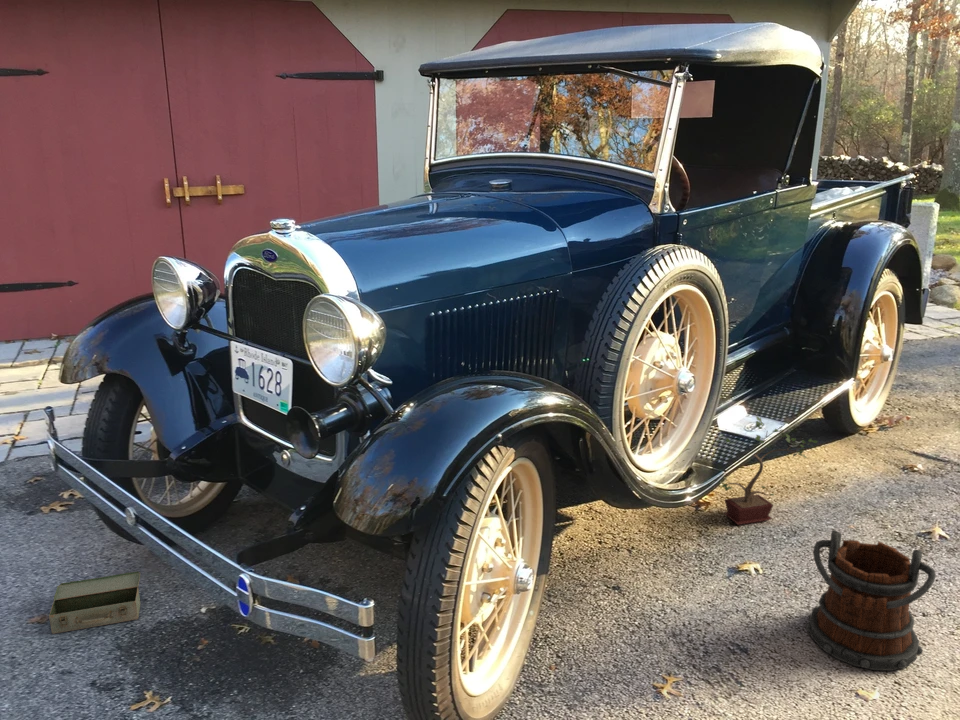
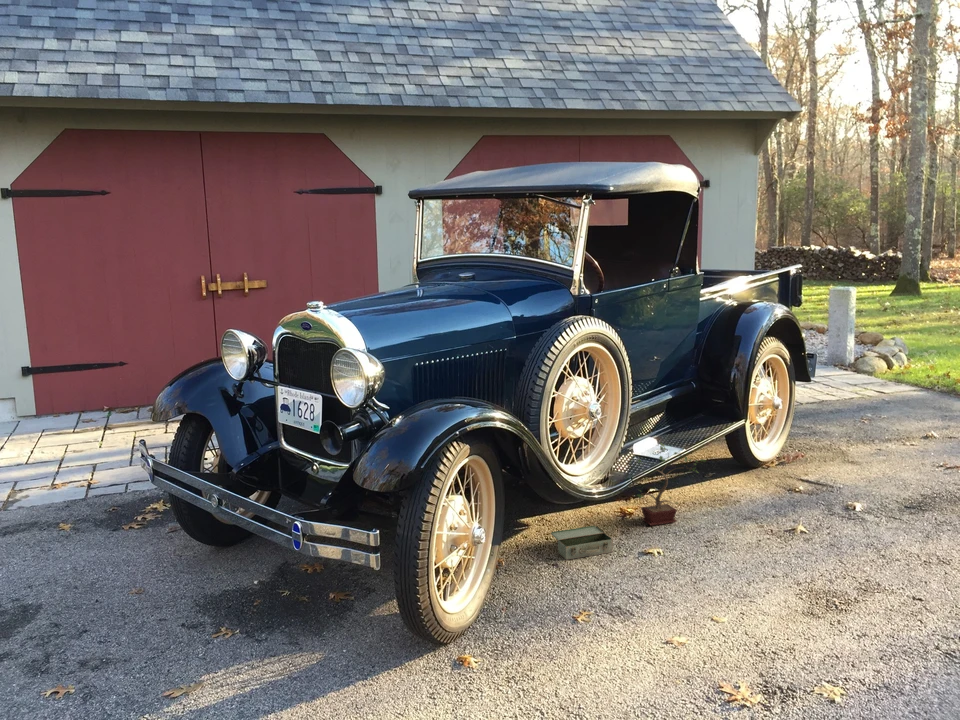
bucket: present [806,530,936,671] -> none [684,510,763,604]
toolbox: present [49,571,140,634] -> present [551,526,613,560]

